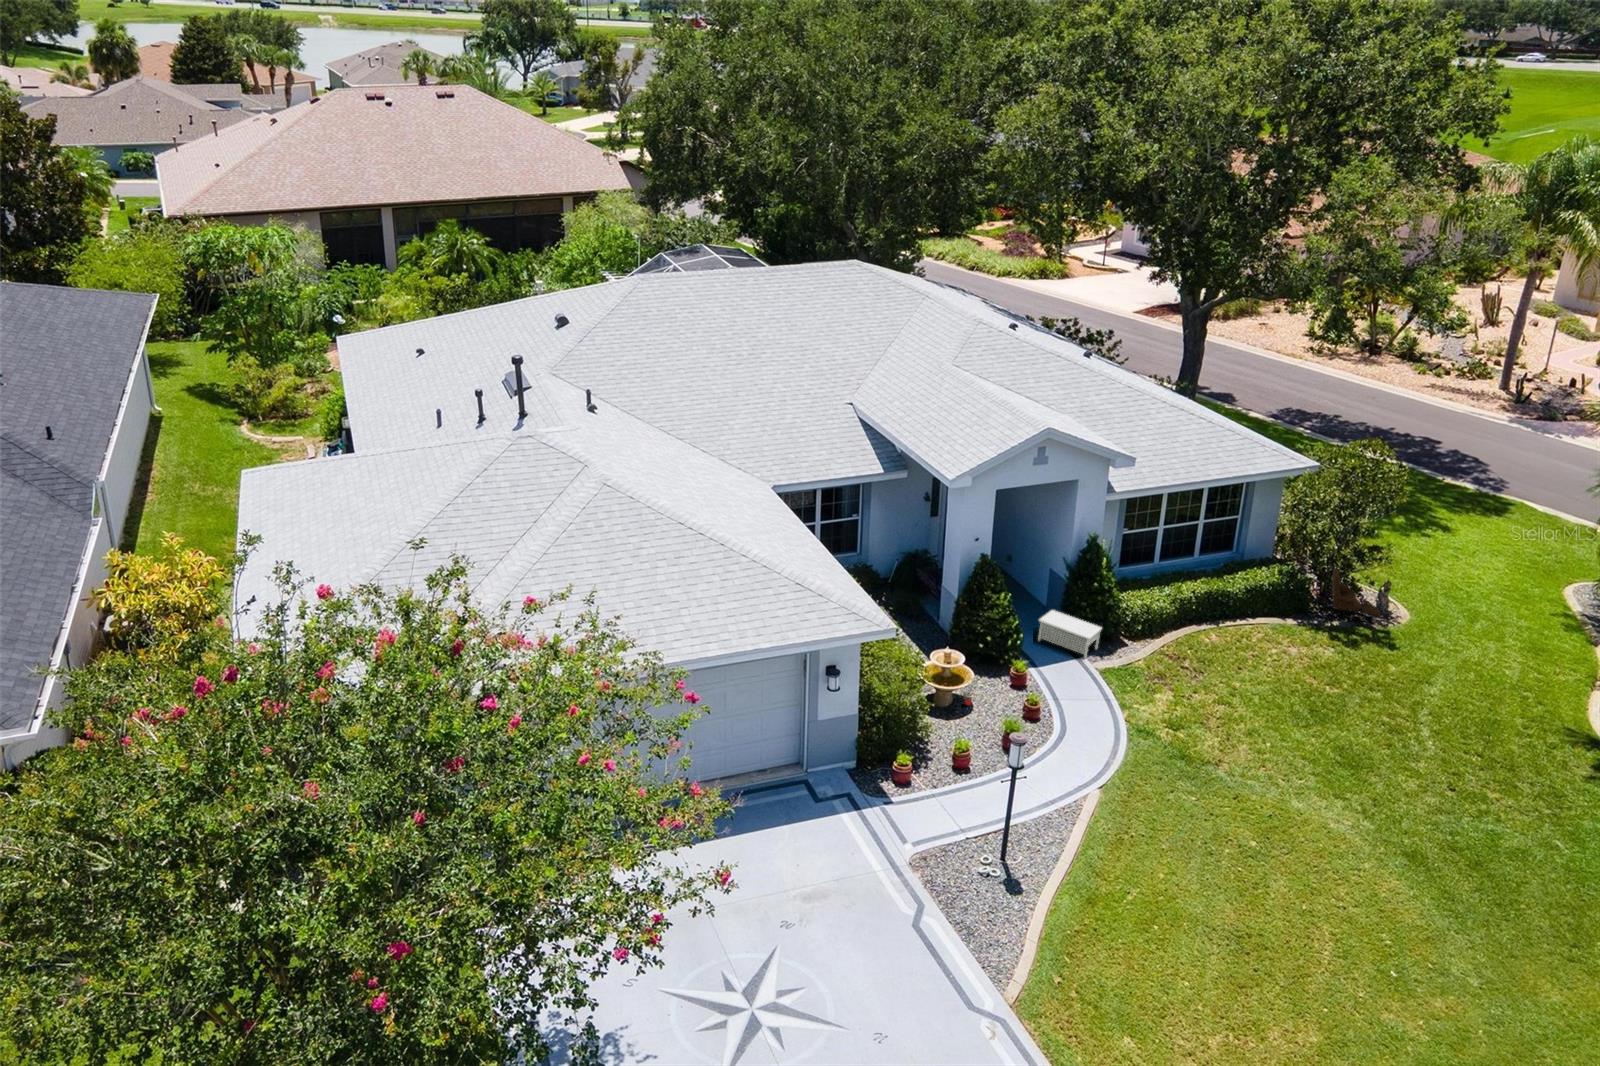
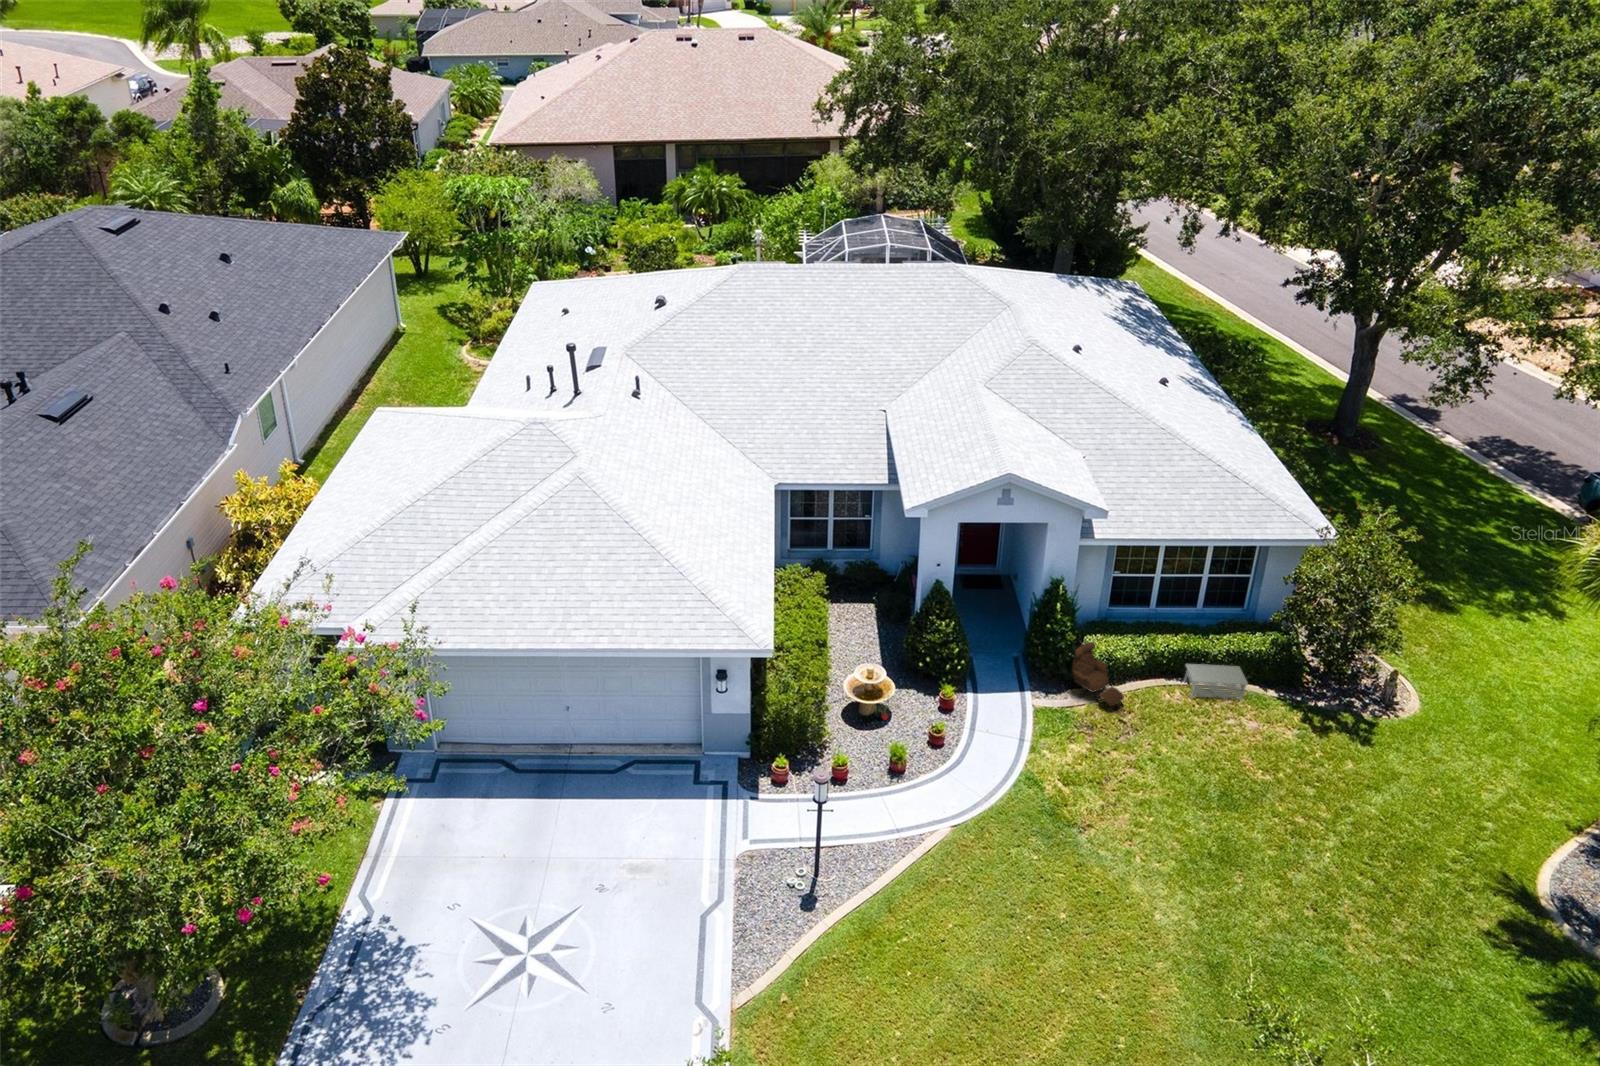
lounge chair: present [1331,568,1380,621] -> present [1072,642,1124,708]
storage bench: present [1038,610,1102,658] -> present [1184,664,1248,701]

